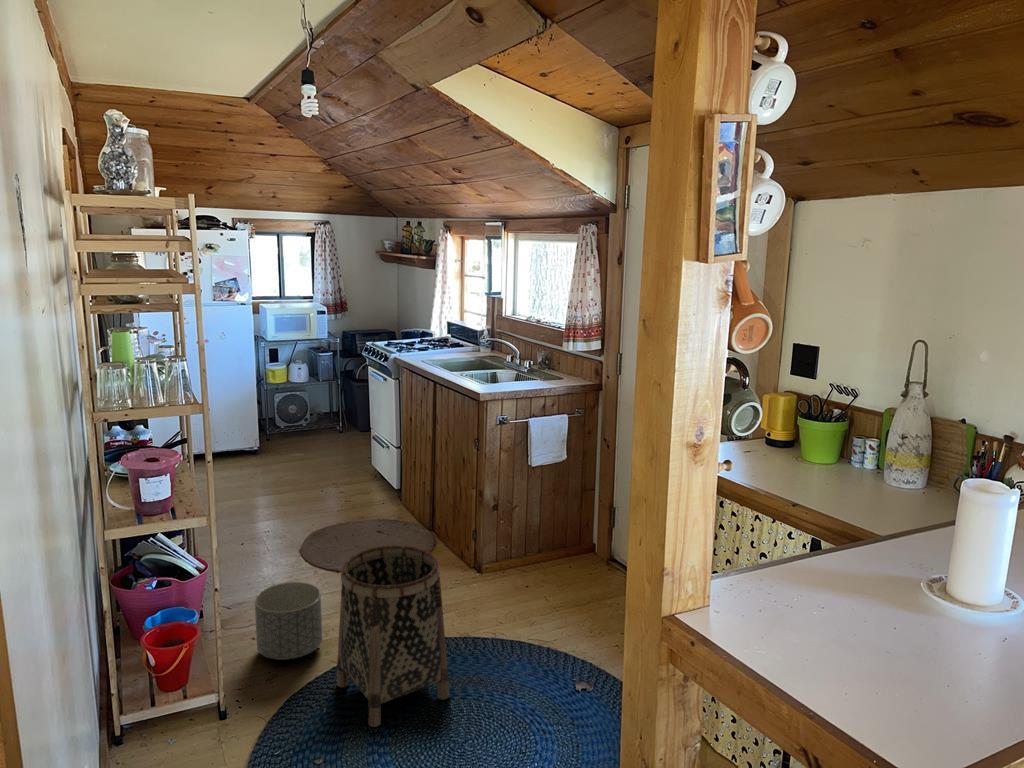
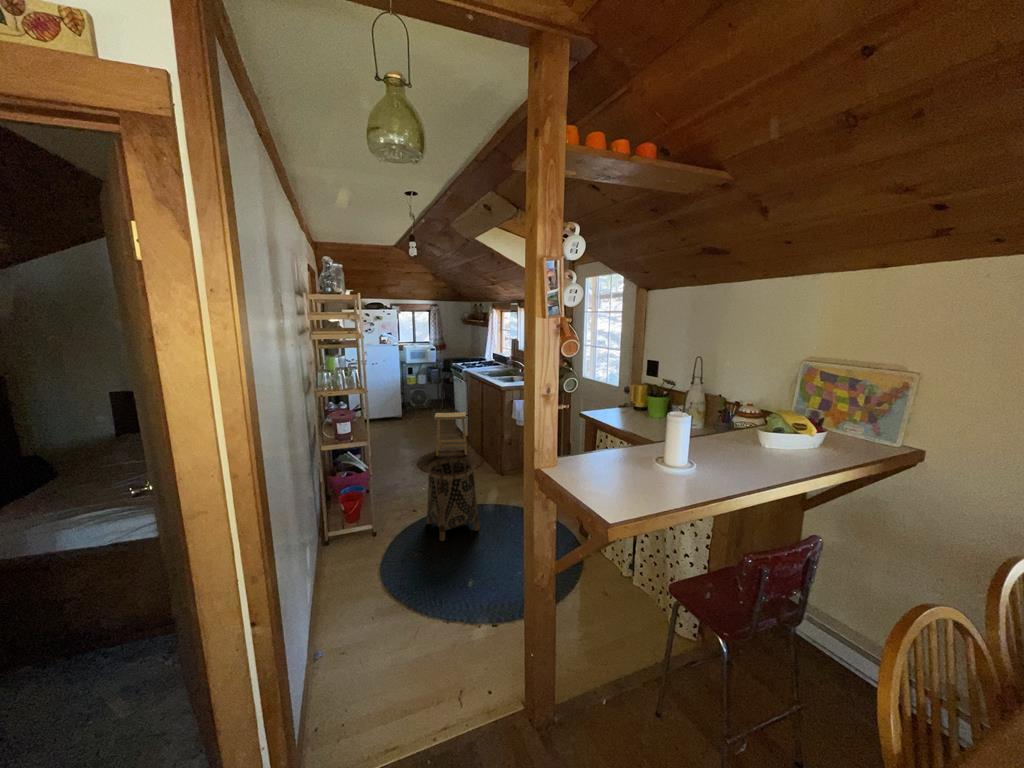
footstool: none [335,441,400,530] -> present [434,412,467,456]
planter: present [255,582,322,660] -> none [390,476,422,512]

